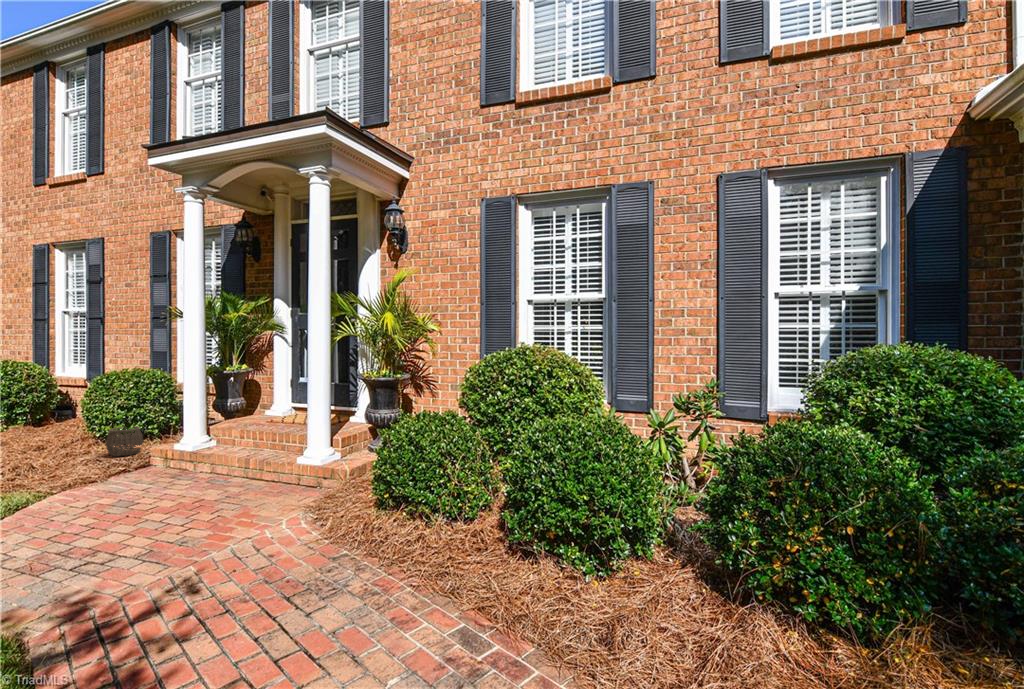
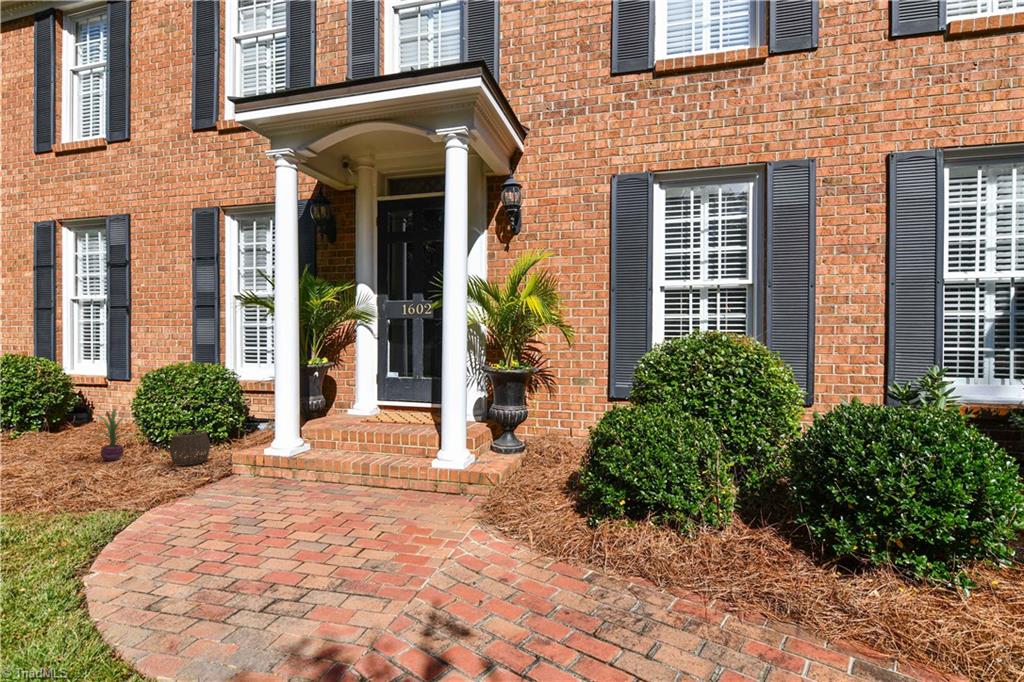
decorative plant: none [37,407,98,451] -> present [97,409,132,461]

